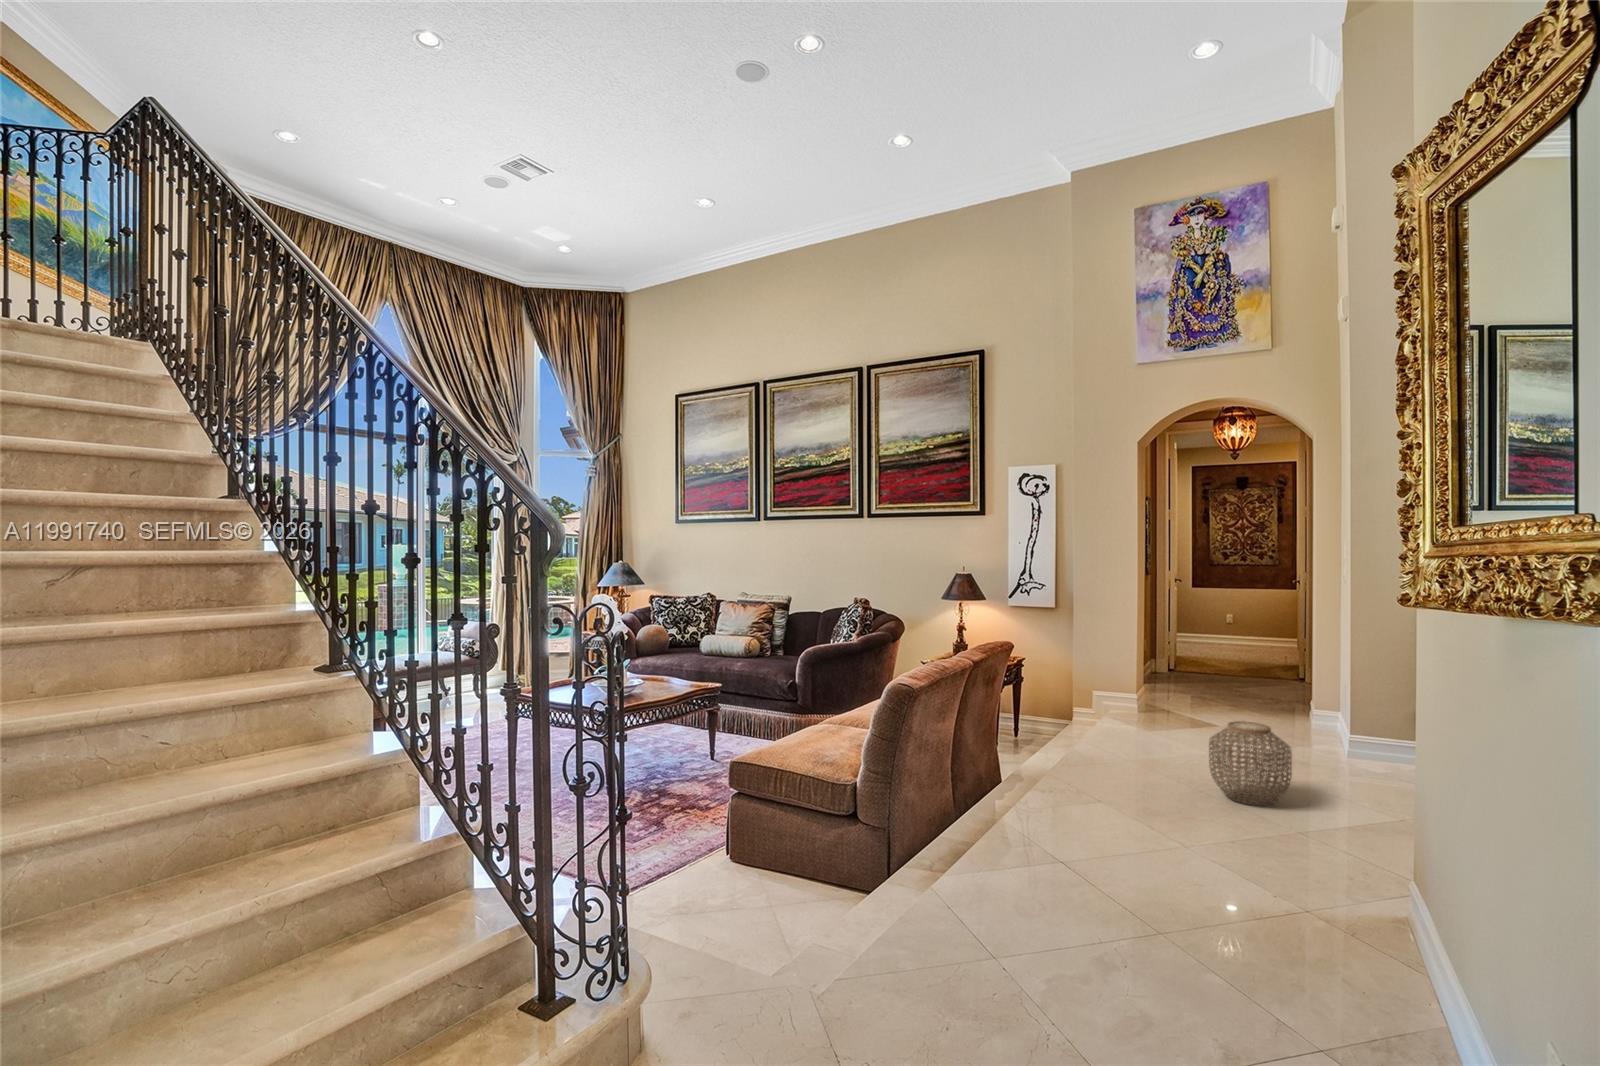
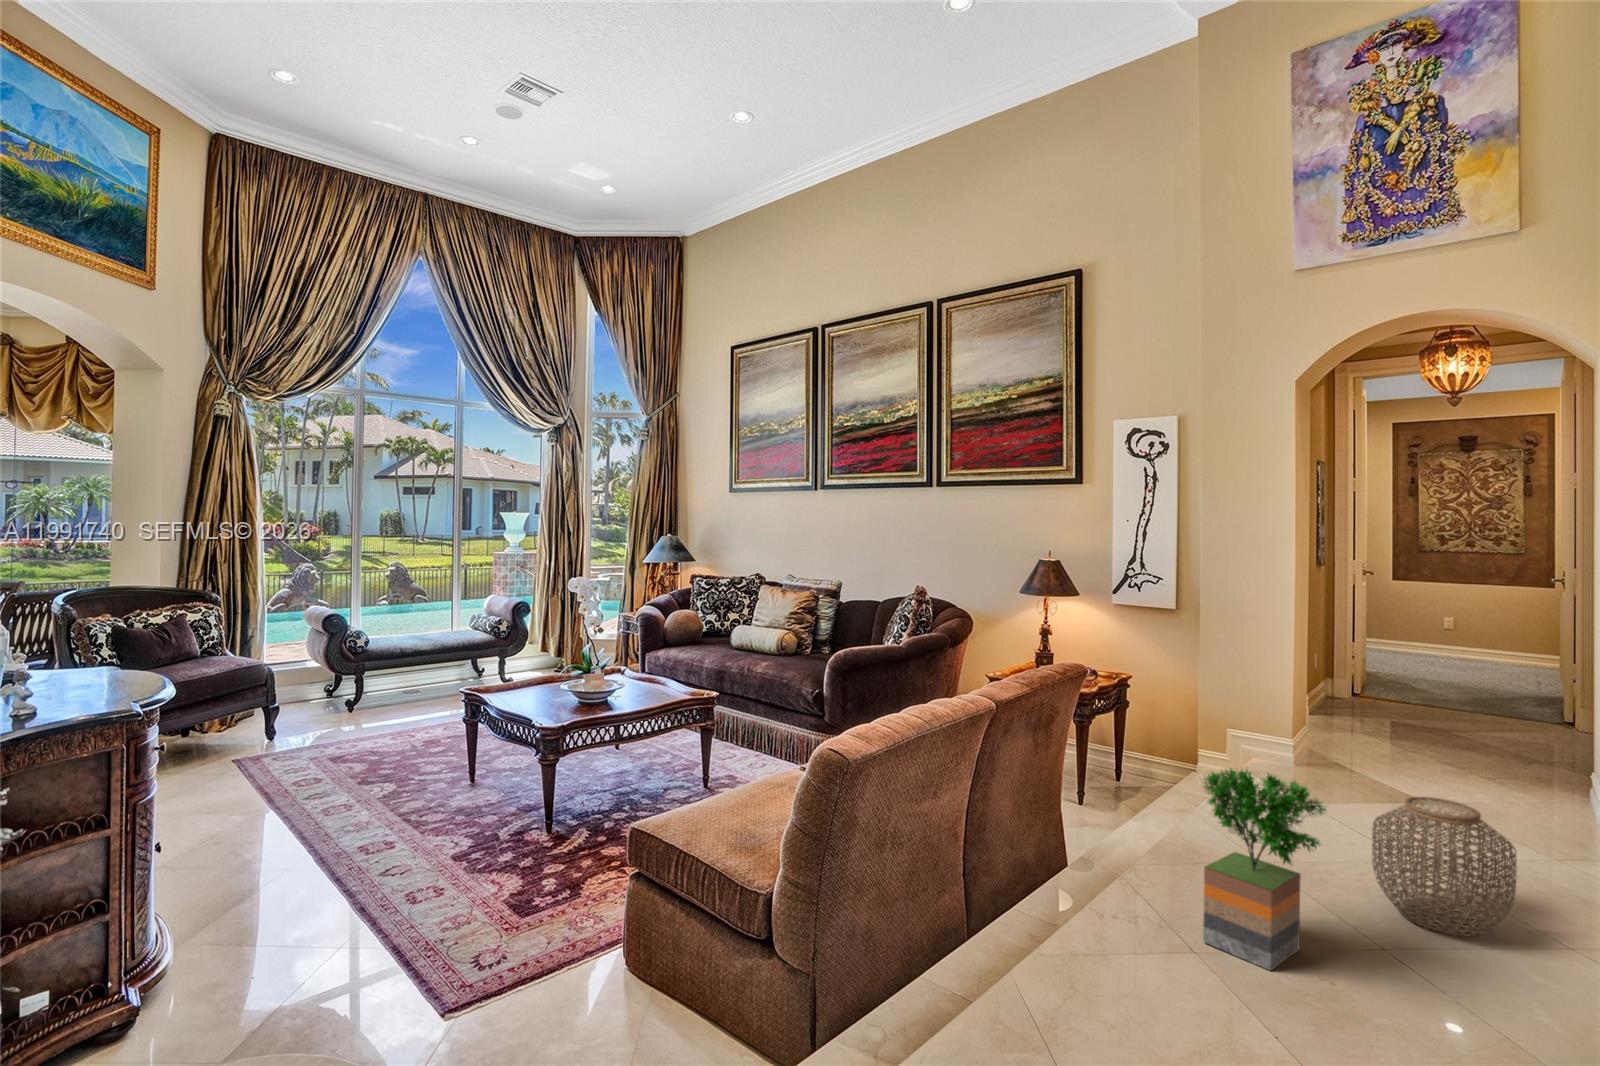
potted tree: none [1108,705,1189,832] -> present [1203,769,1326,971]

